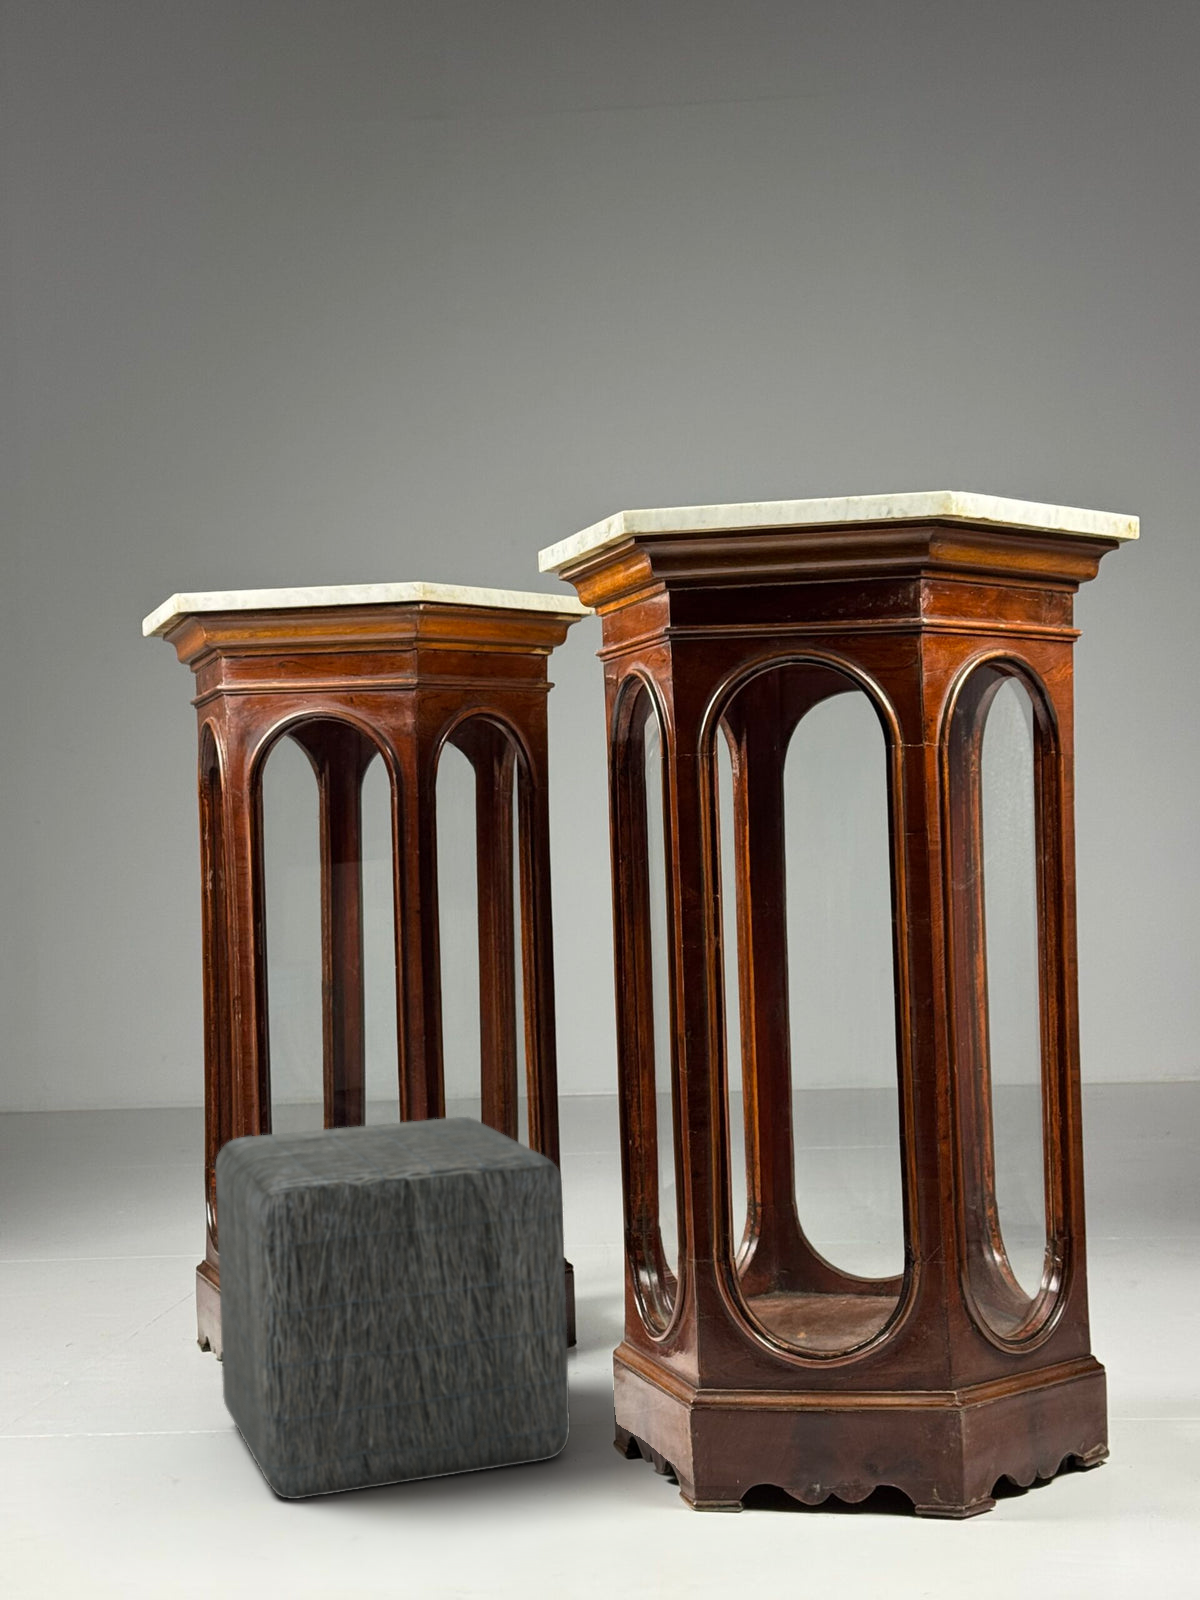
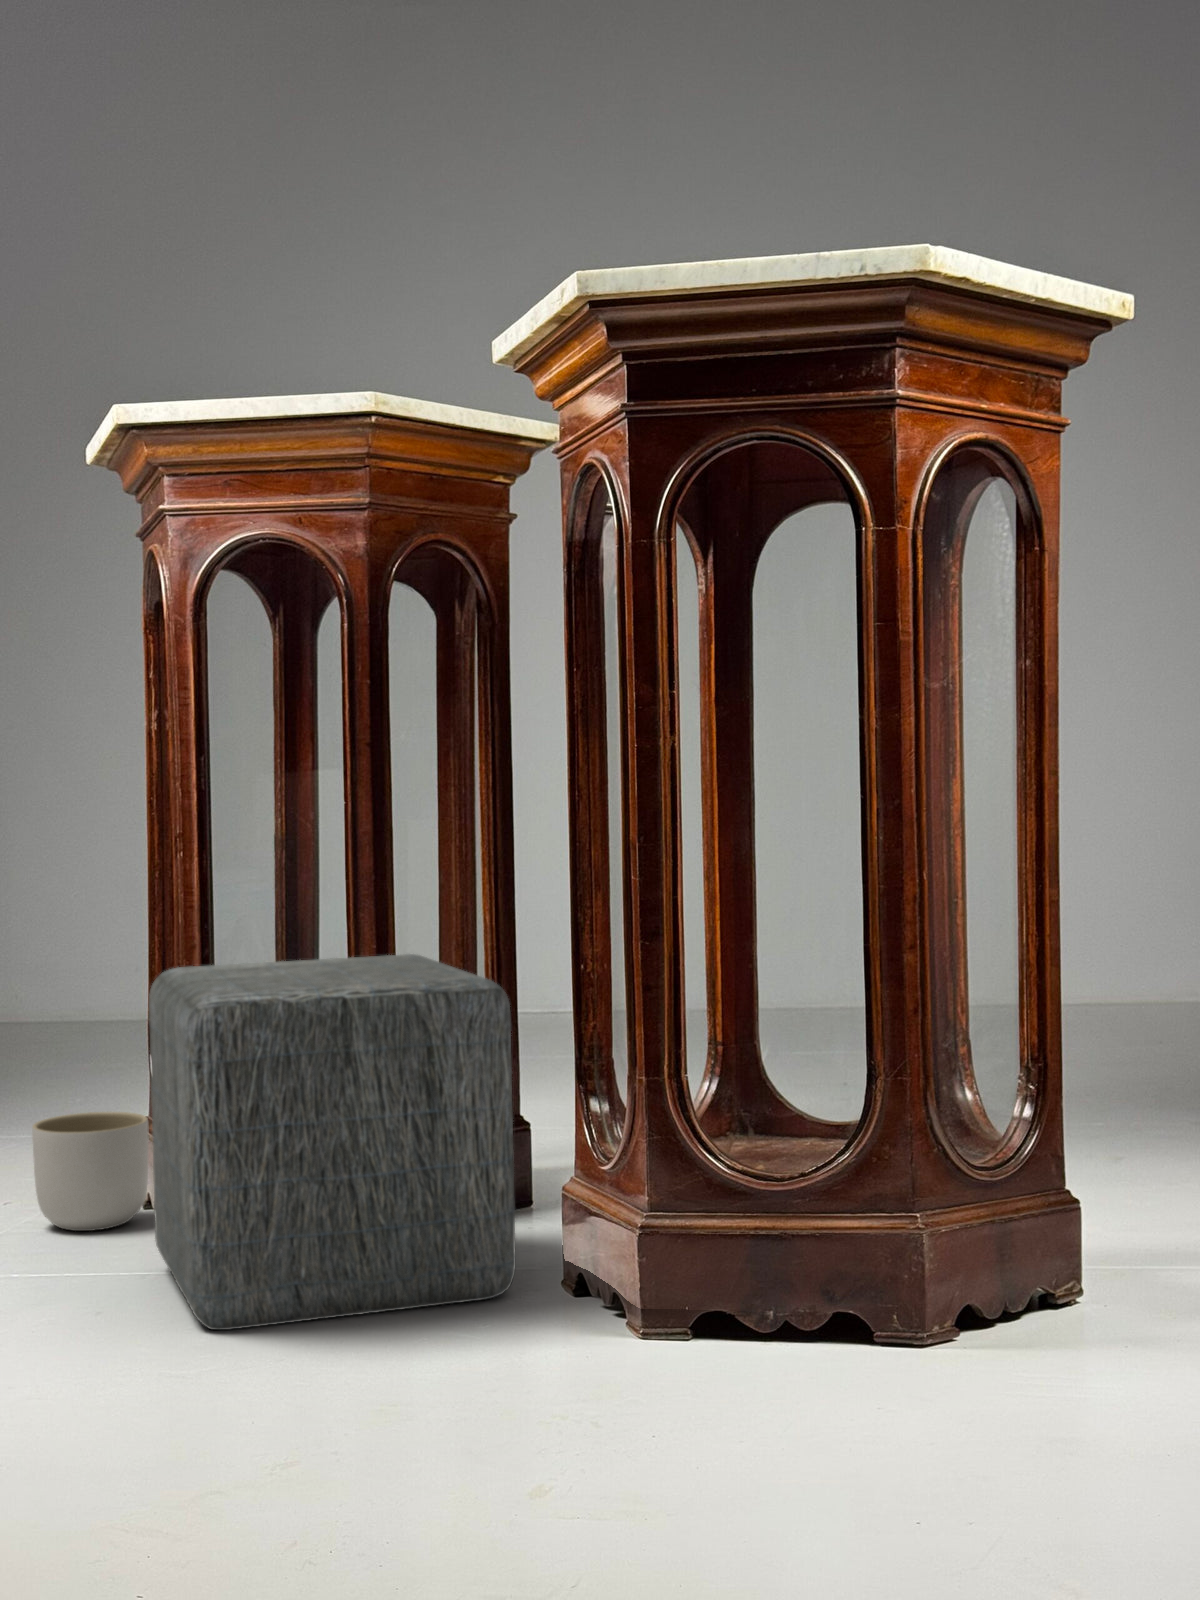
planter: none [99,1260,209,1379] -> present [32,1112,149,1231]

